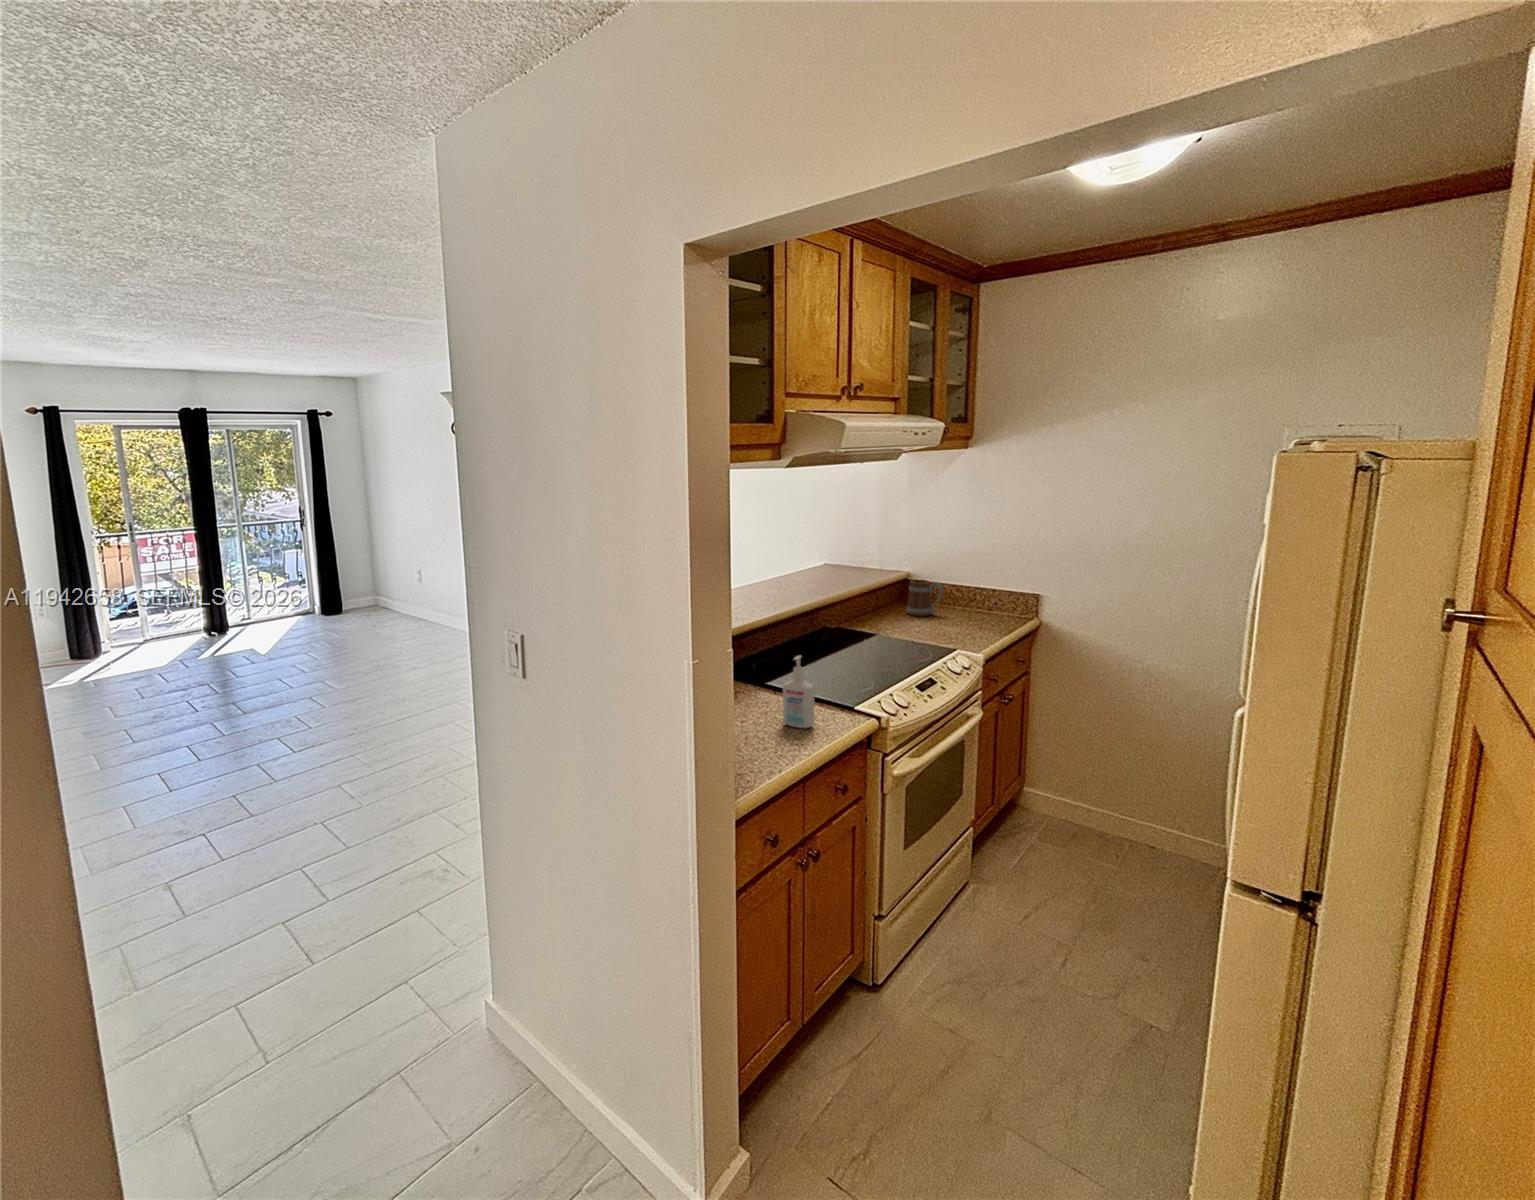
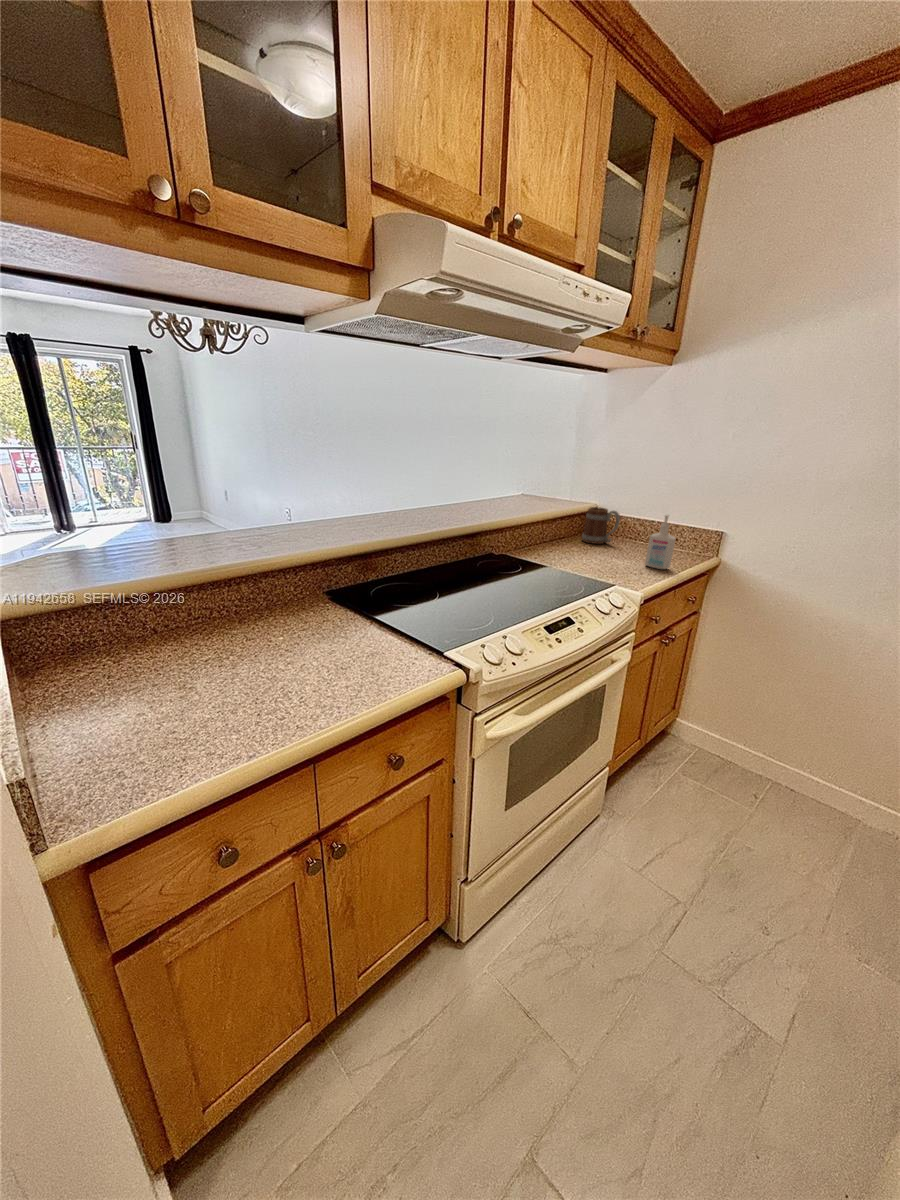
bottle: present [783,656,814,728] -> present [645,514,676,569]

